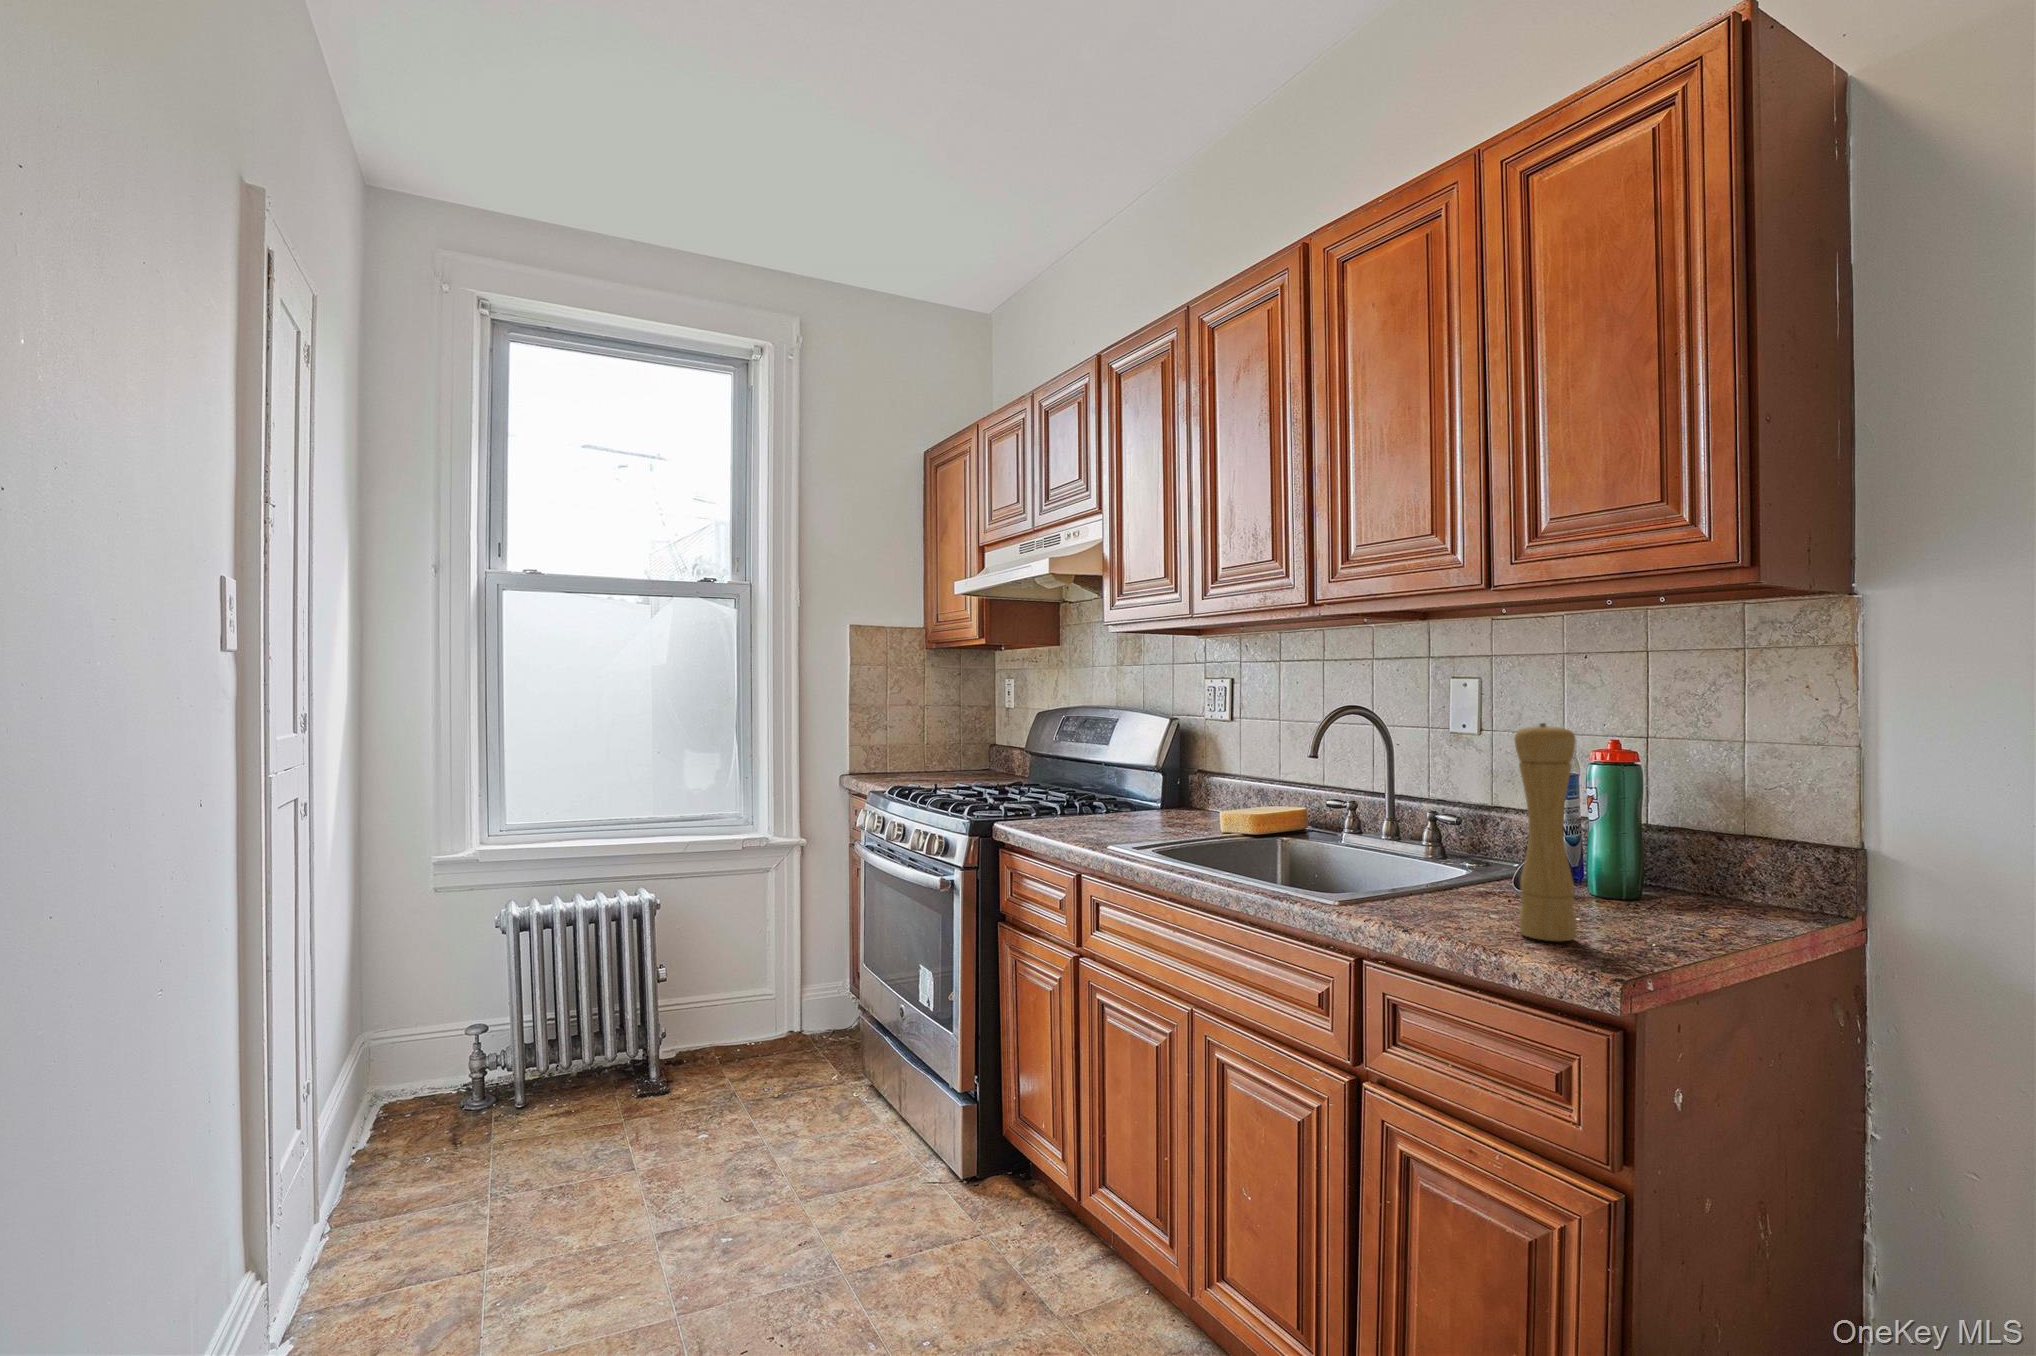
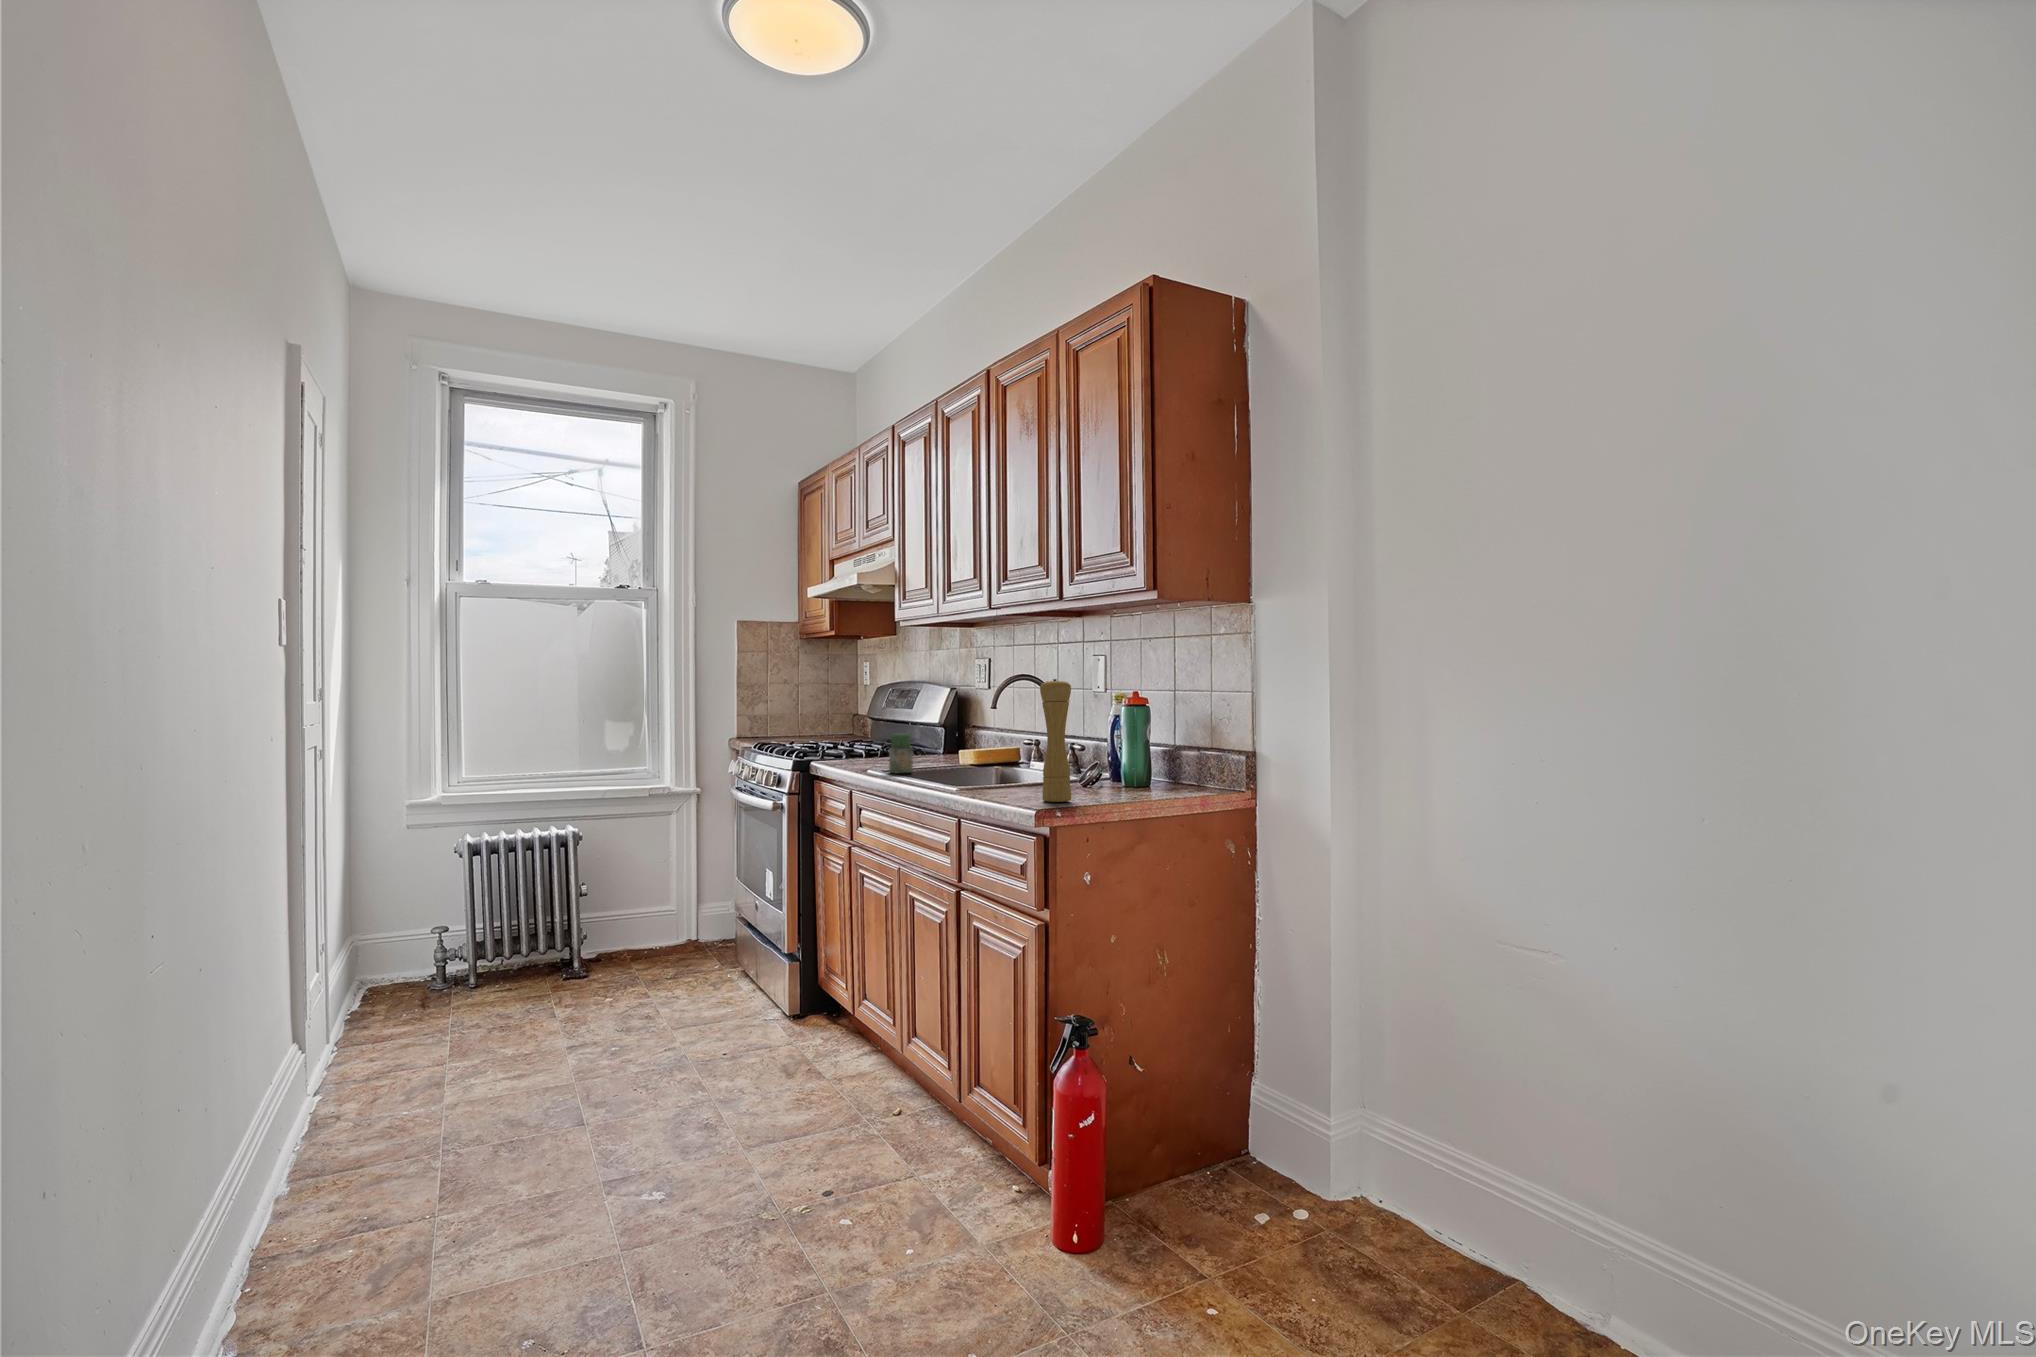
jar: none [1144,791,1179,852] -> present [889,734,913,773]

